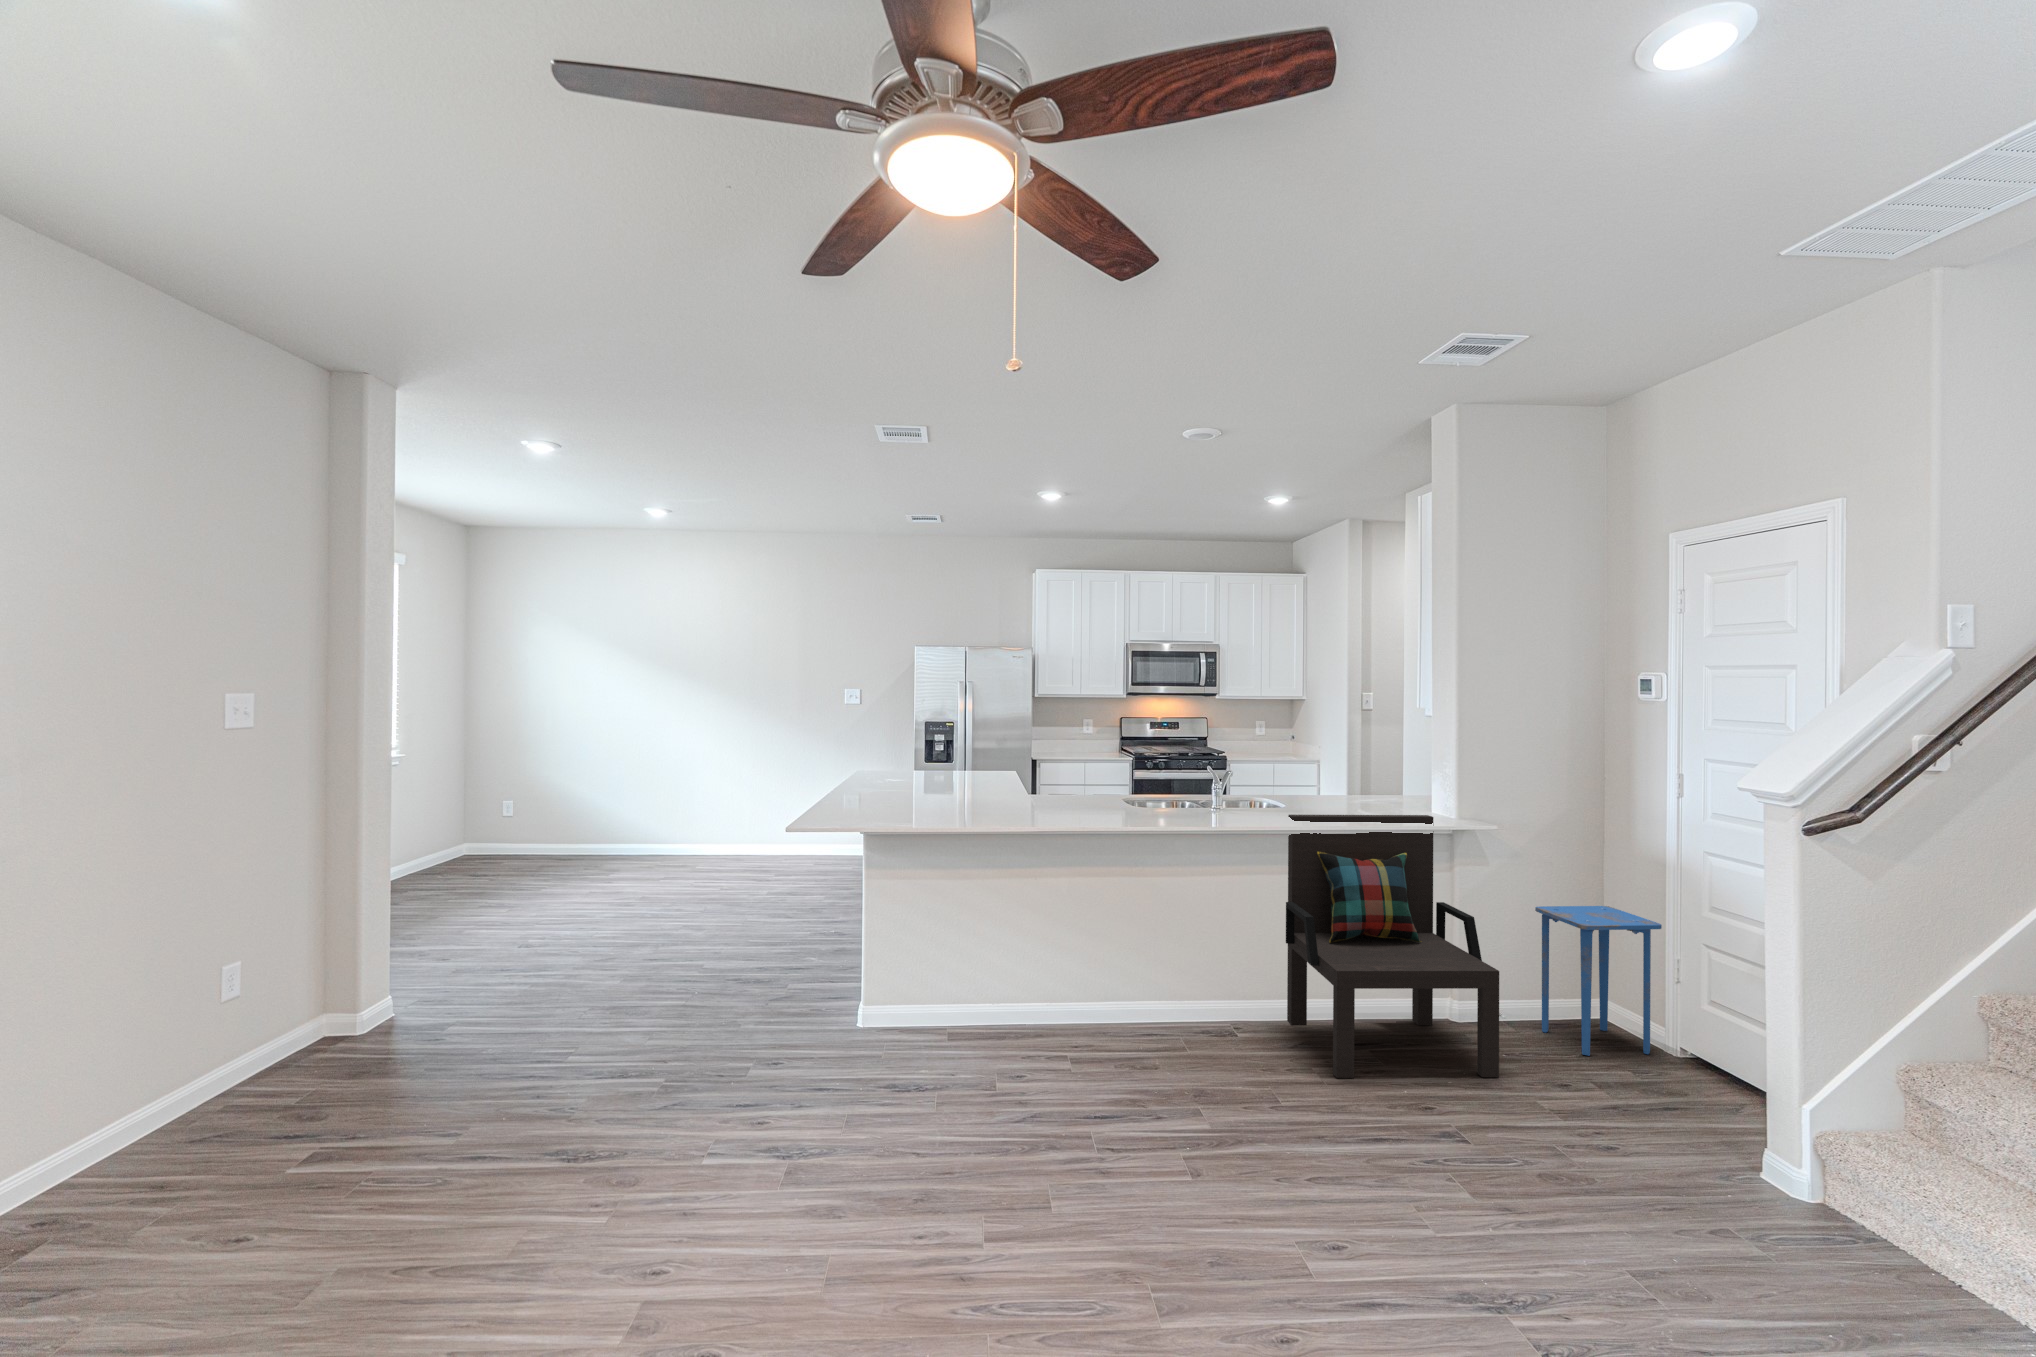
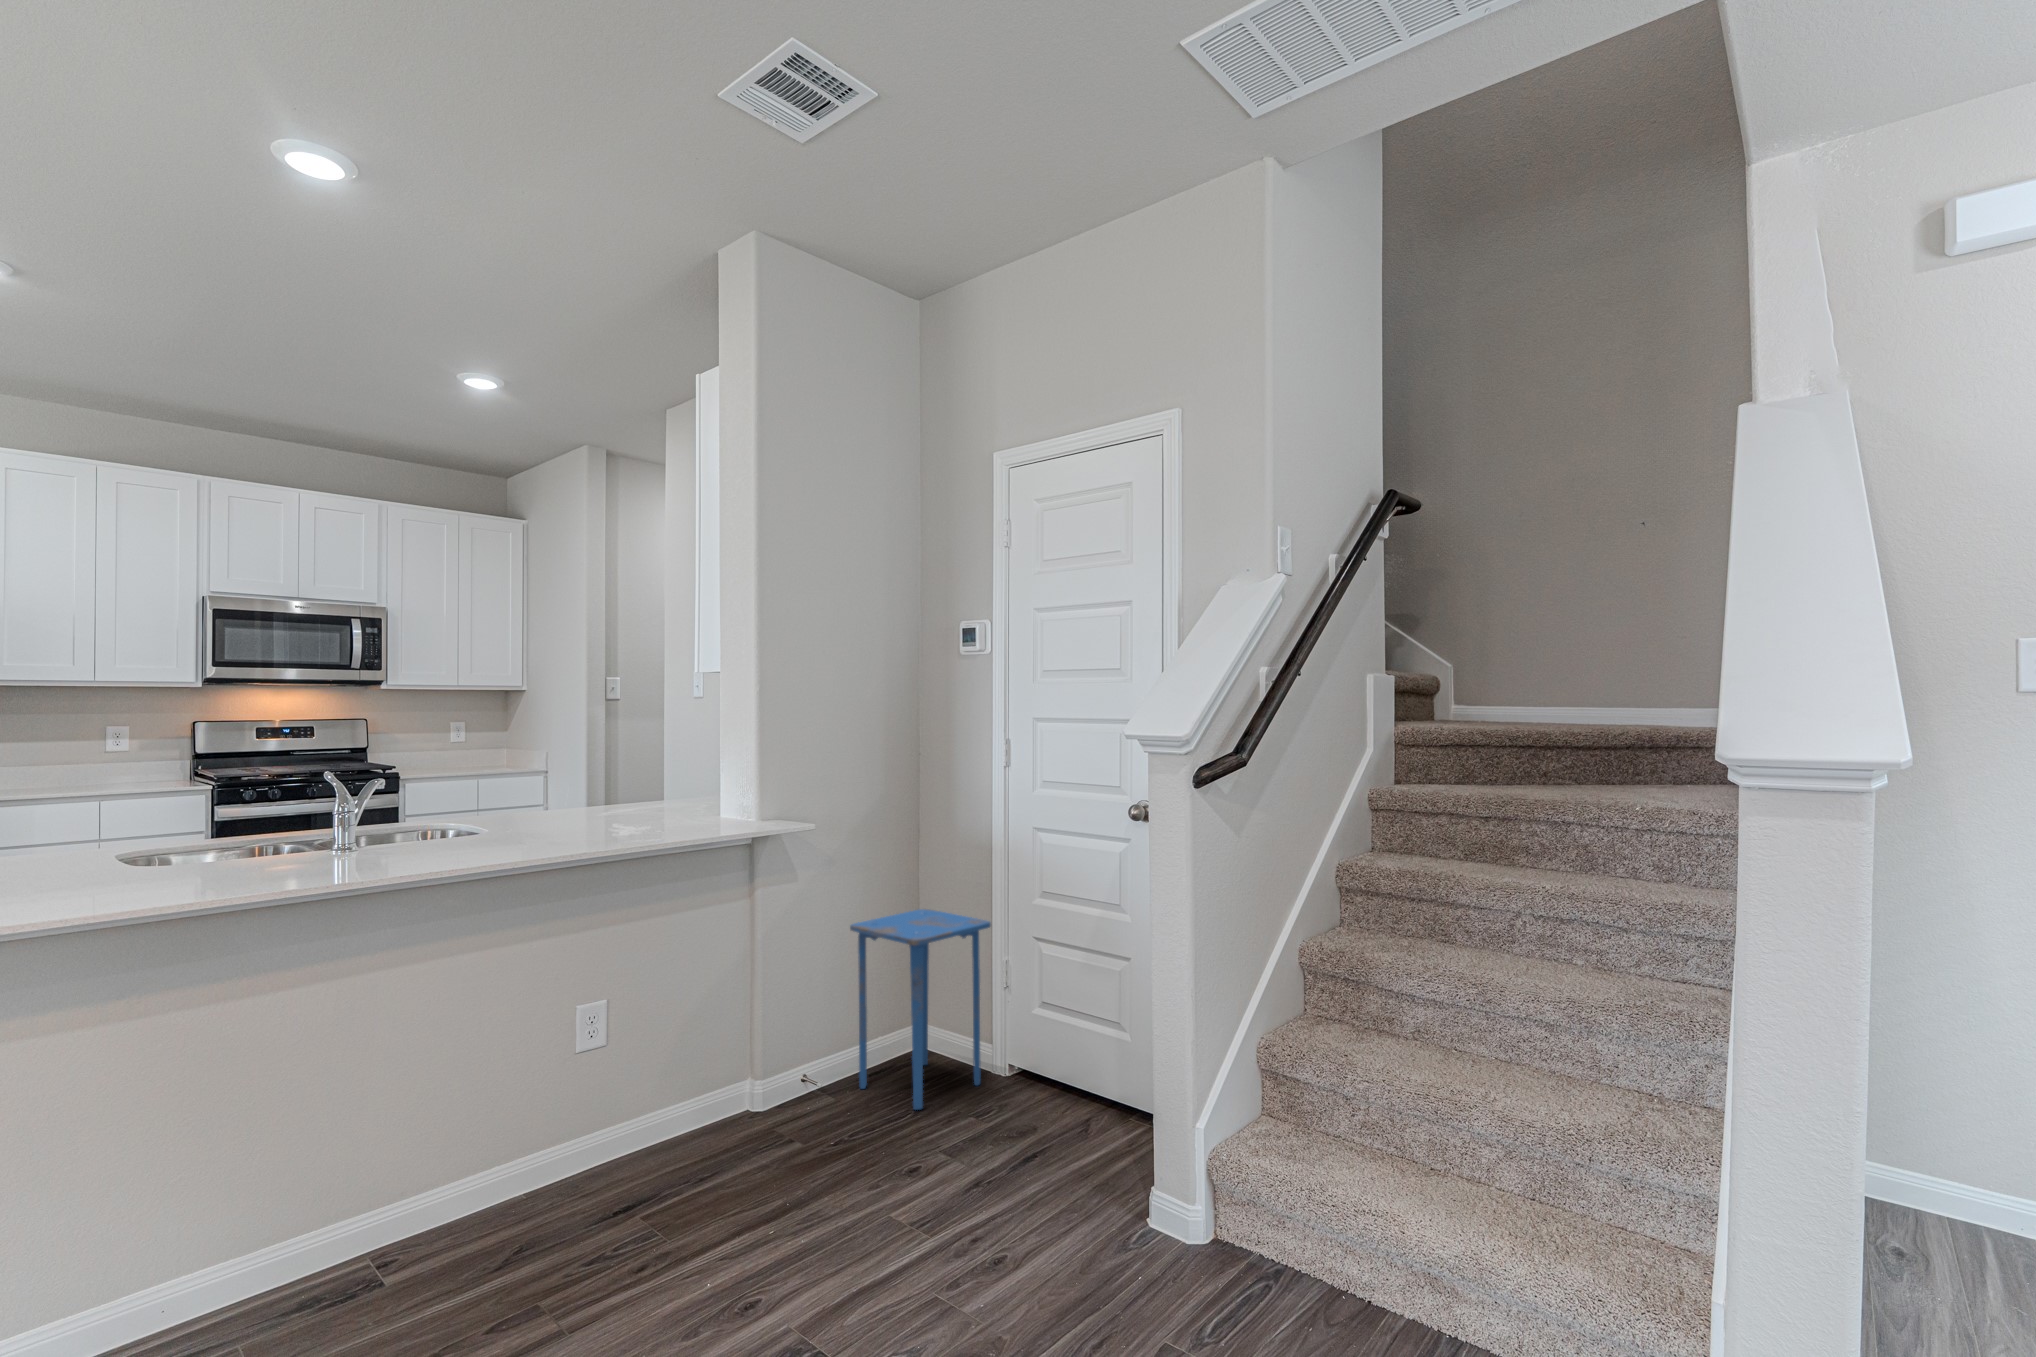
armchair: present [1286,815,1499,1078] -> none [490,818,829,1290]

